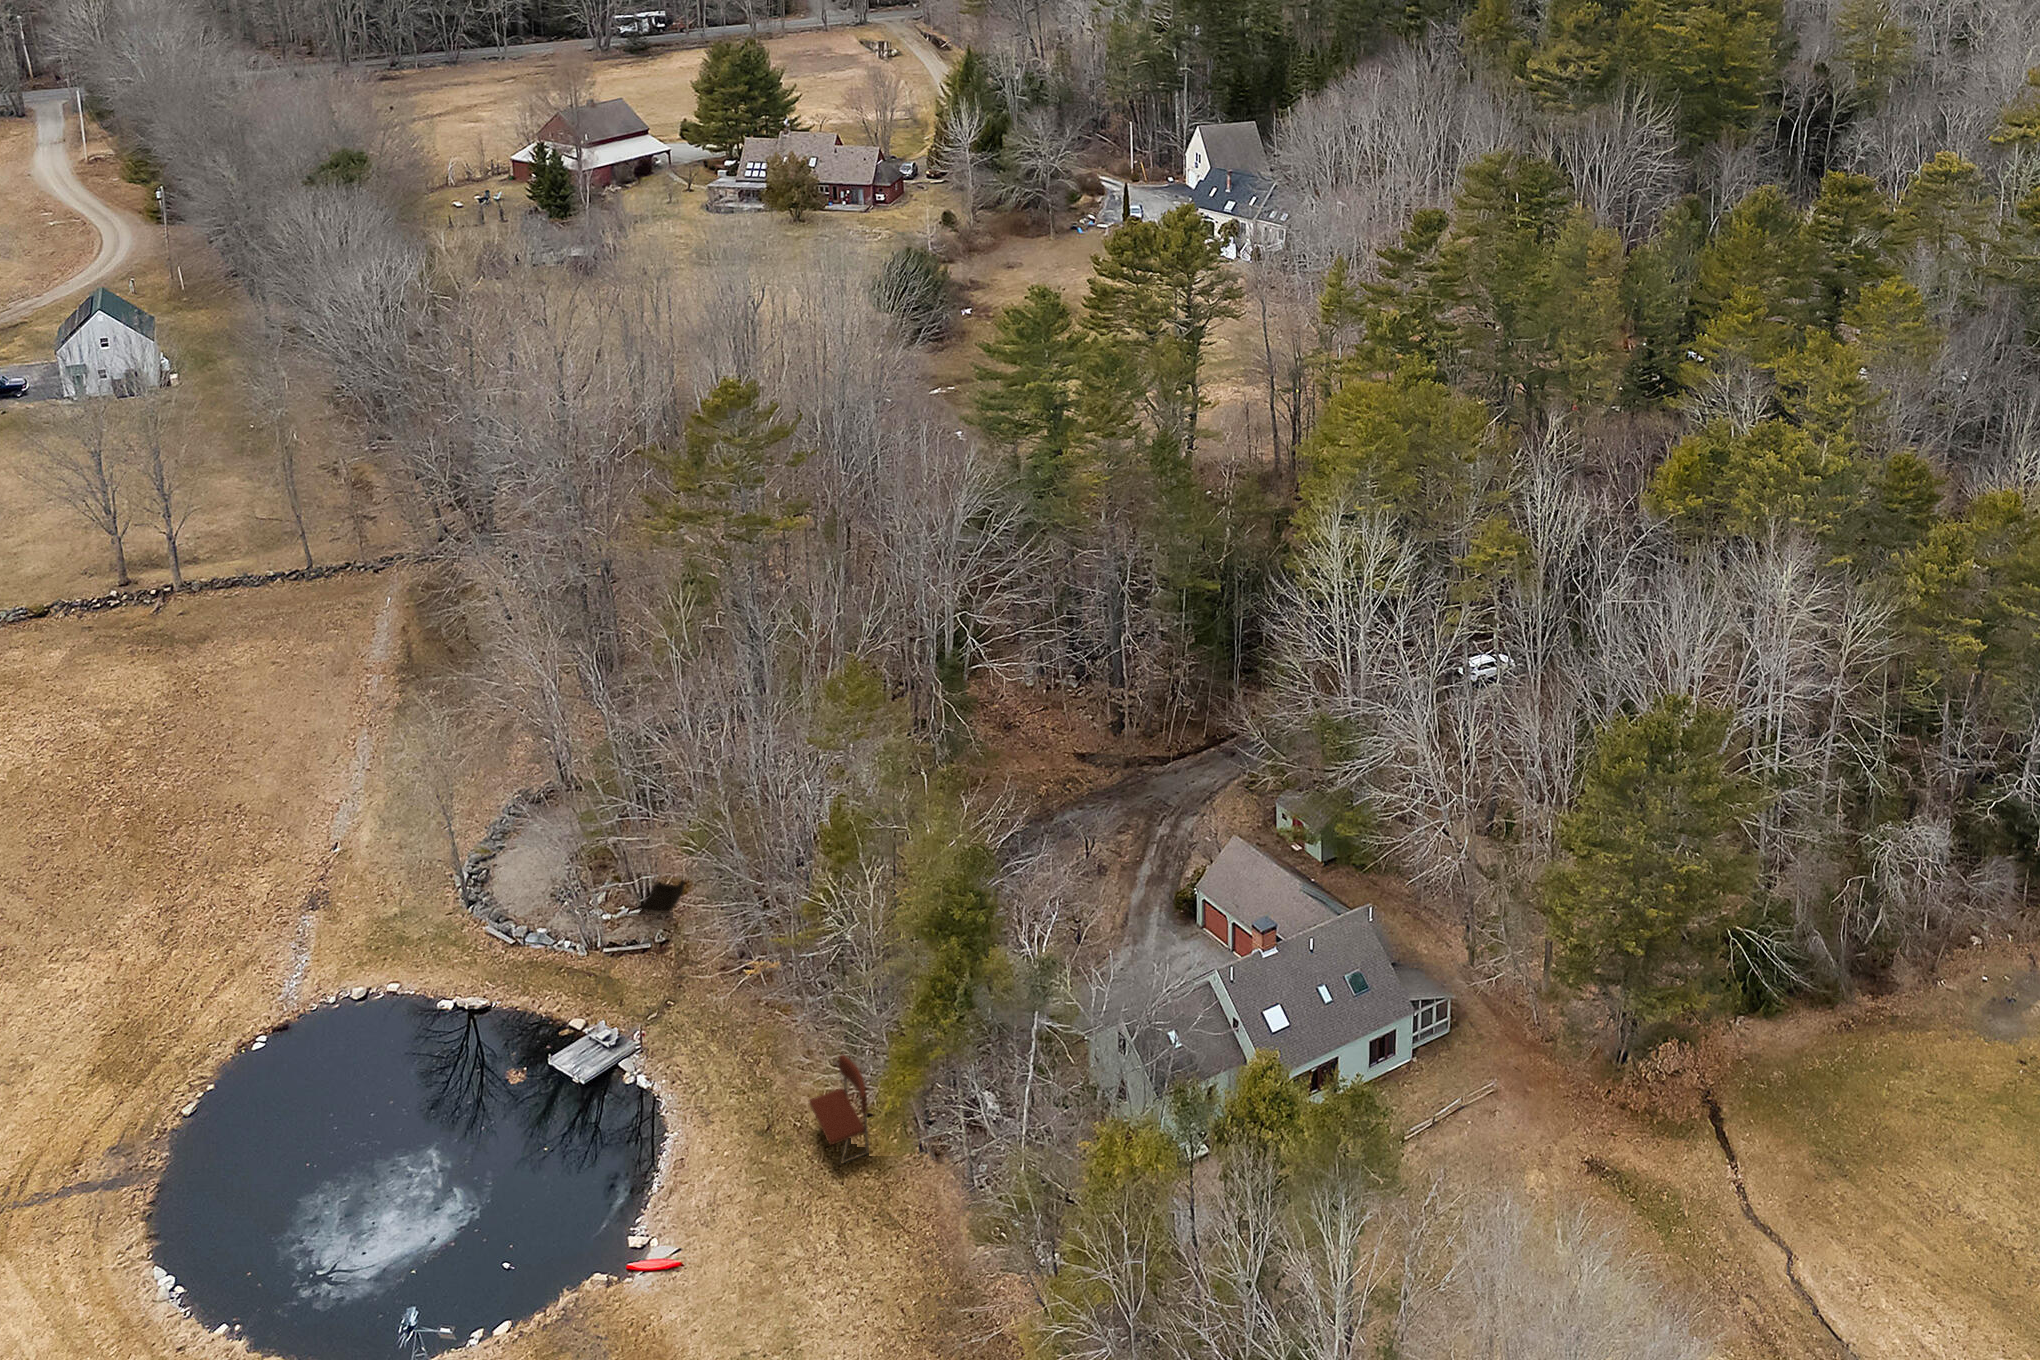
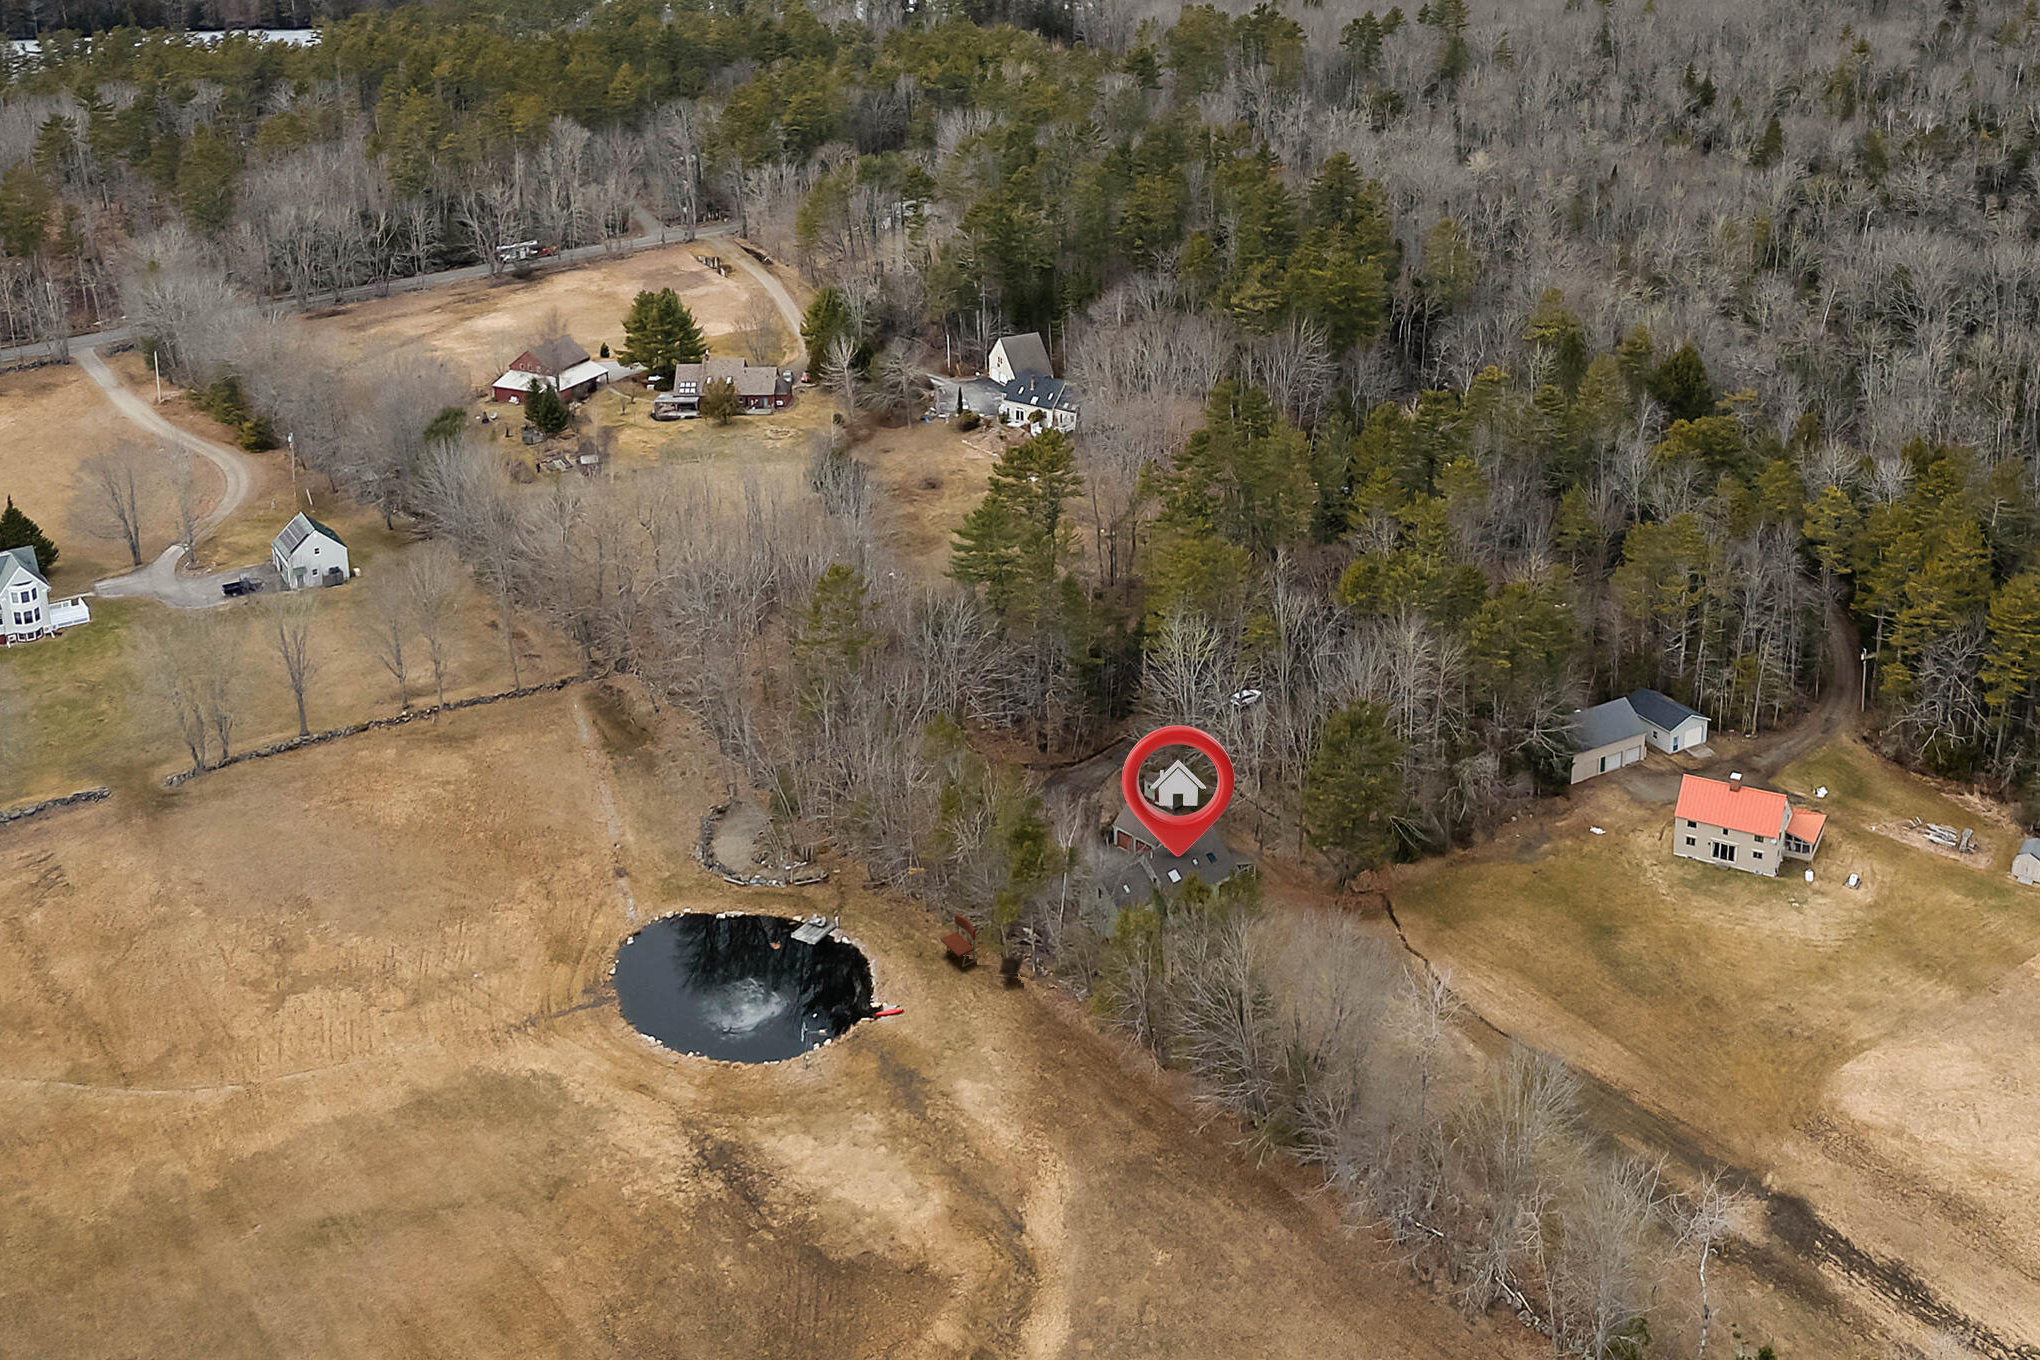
lounge chair: present [638,880,685,923] -> present [999,955,1024,977]

